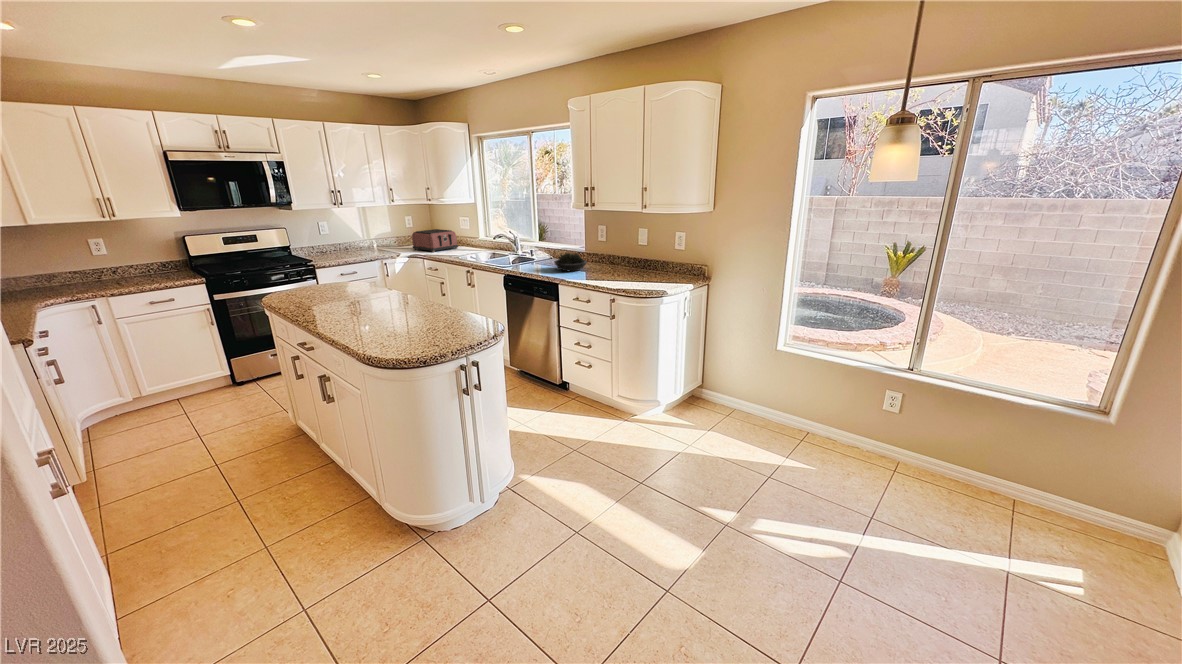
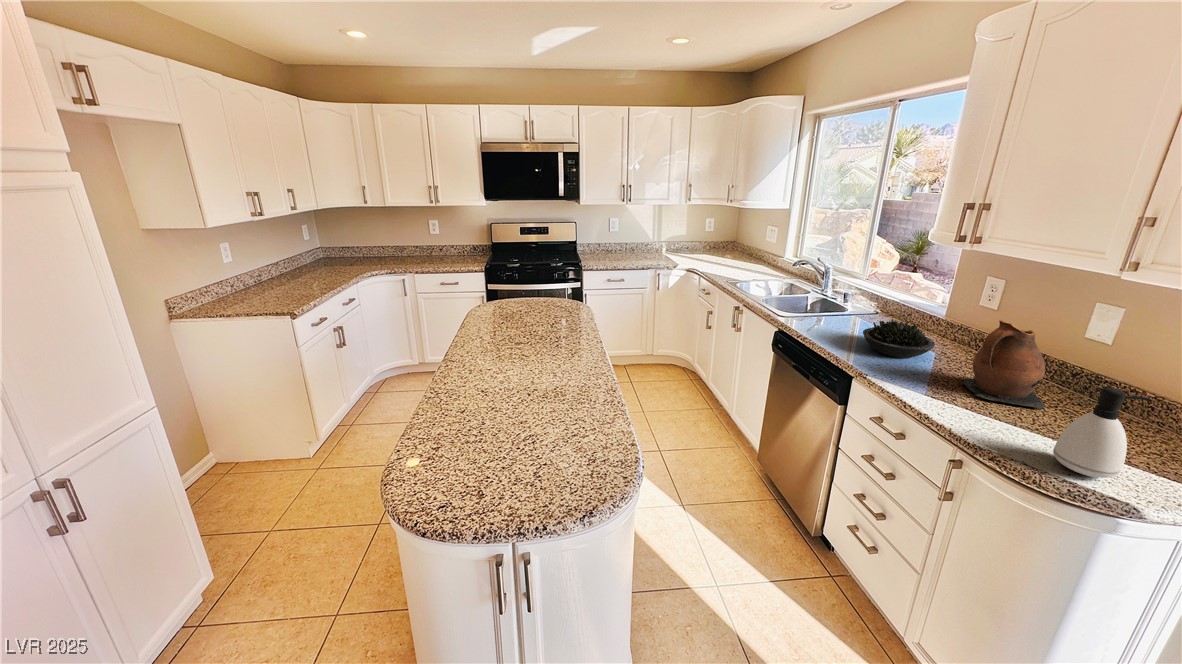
toaster: present [412,229,458,252] -> none [696,239,751,269]
ceramic pitcher: none [602,239,634,276] -> present [960,320,1046,409]
soap dispenser: none [641,251,661,287] -> present [1053,388,1150,478]

